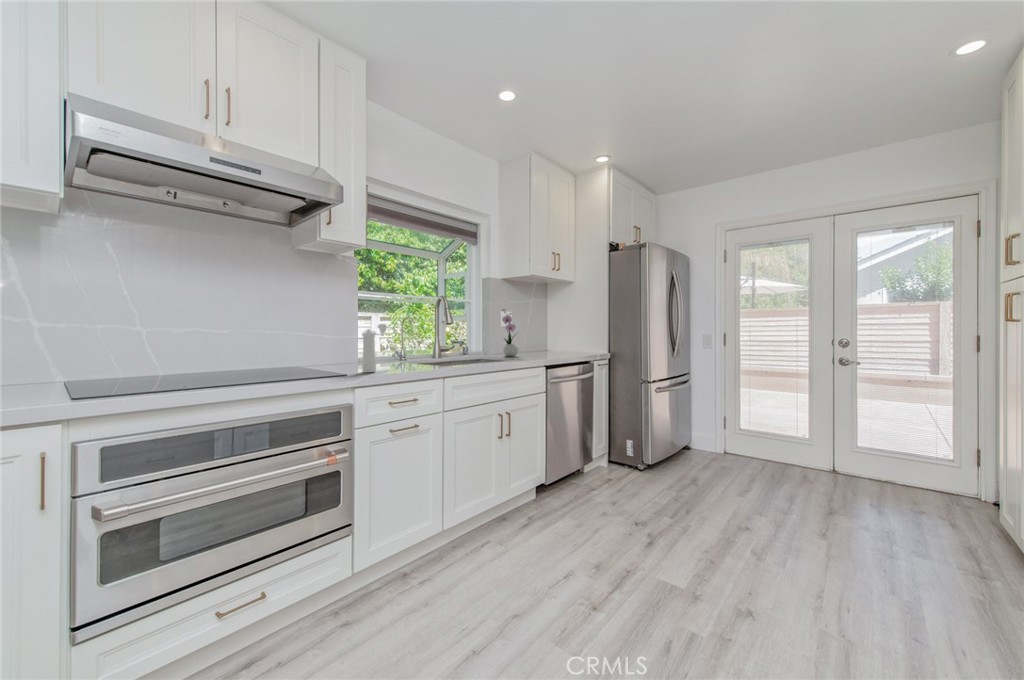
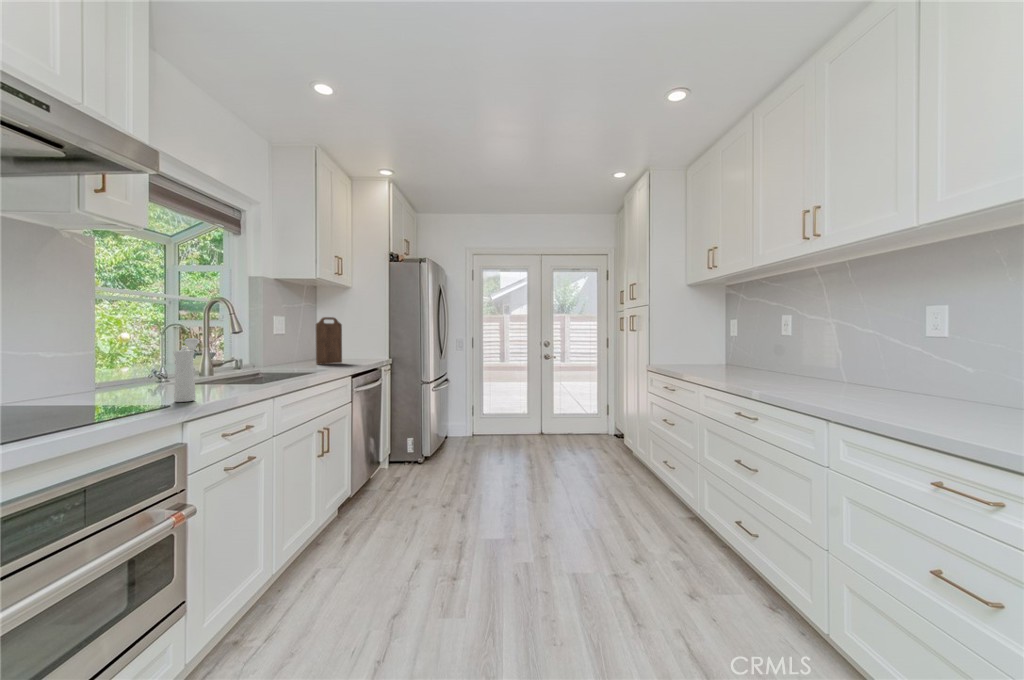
flower arrangement: present [502,309,518,356] -> none [286,315,307,367]
cutting board: none [532,311,557,356] -> present [316,317,342,365]

